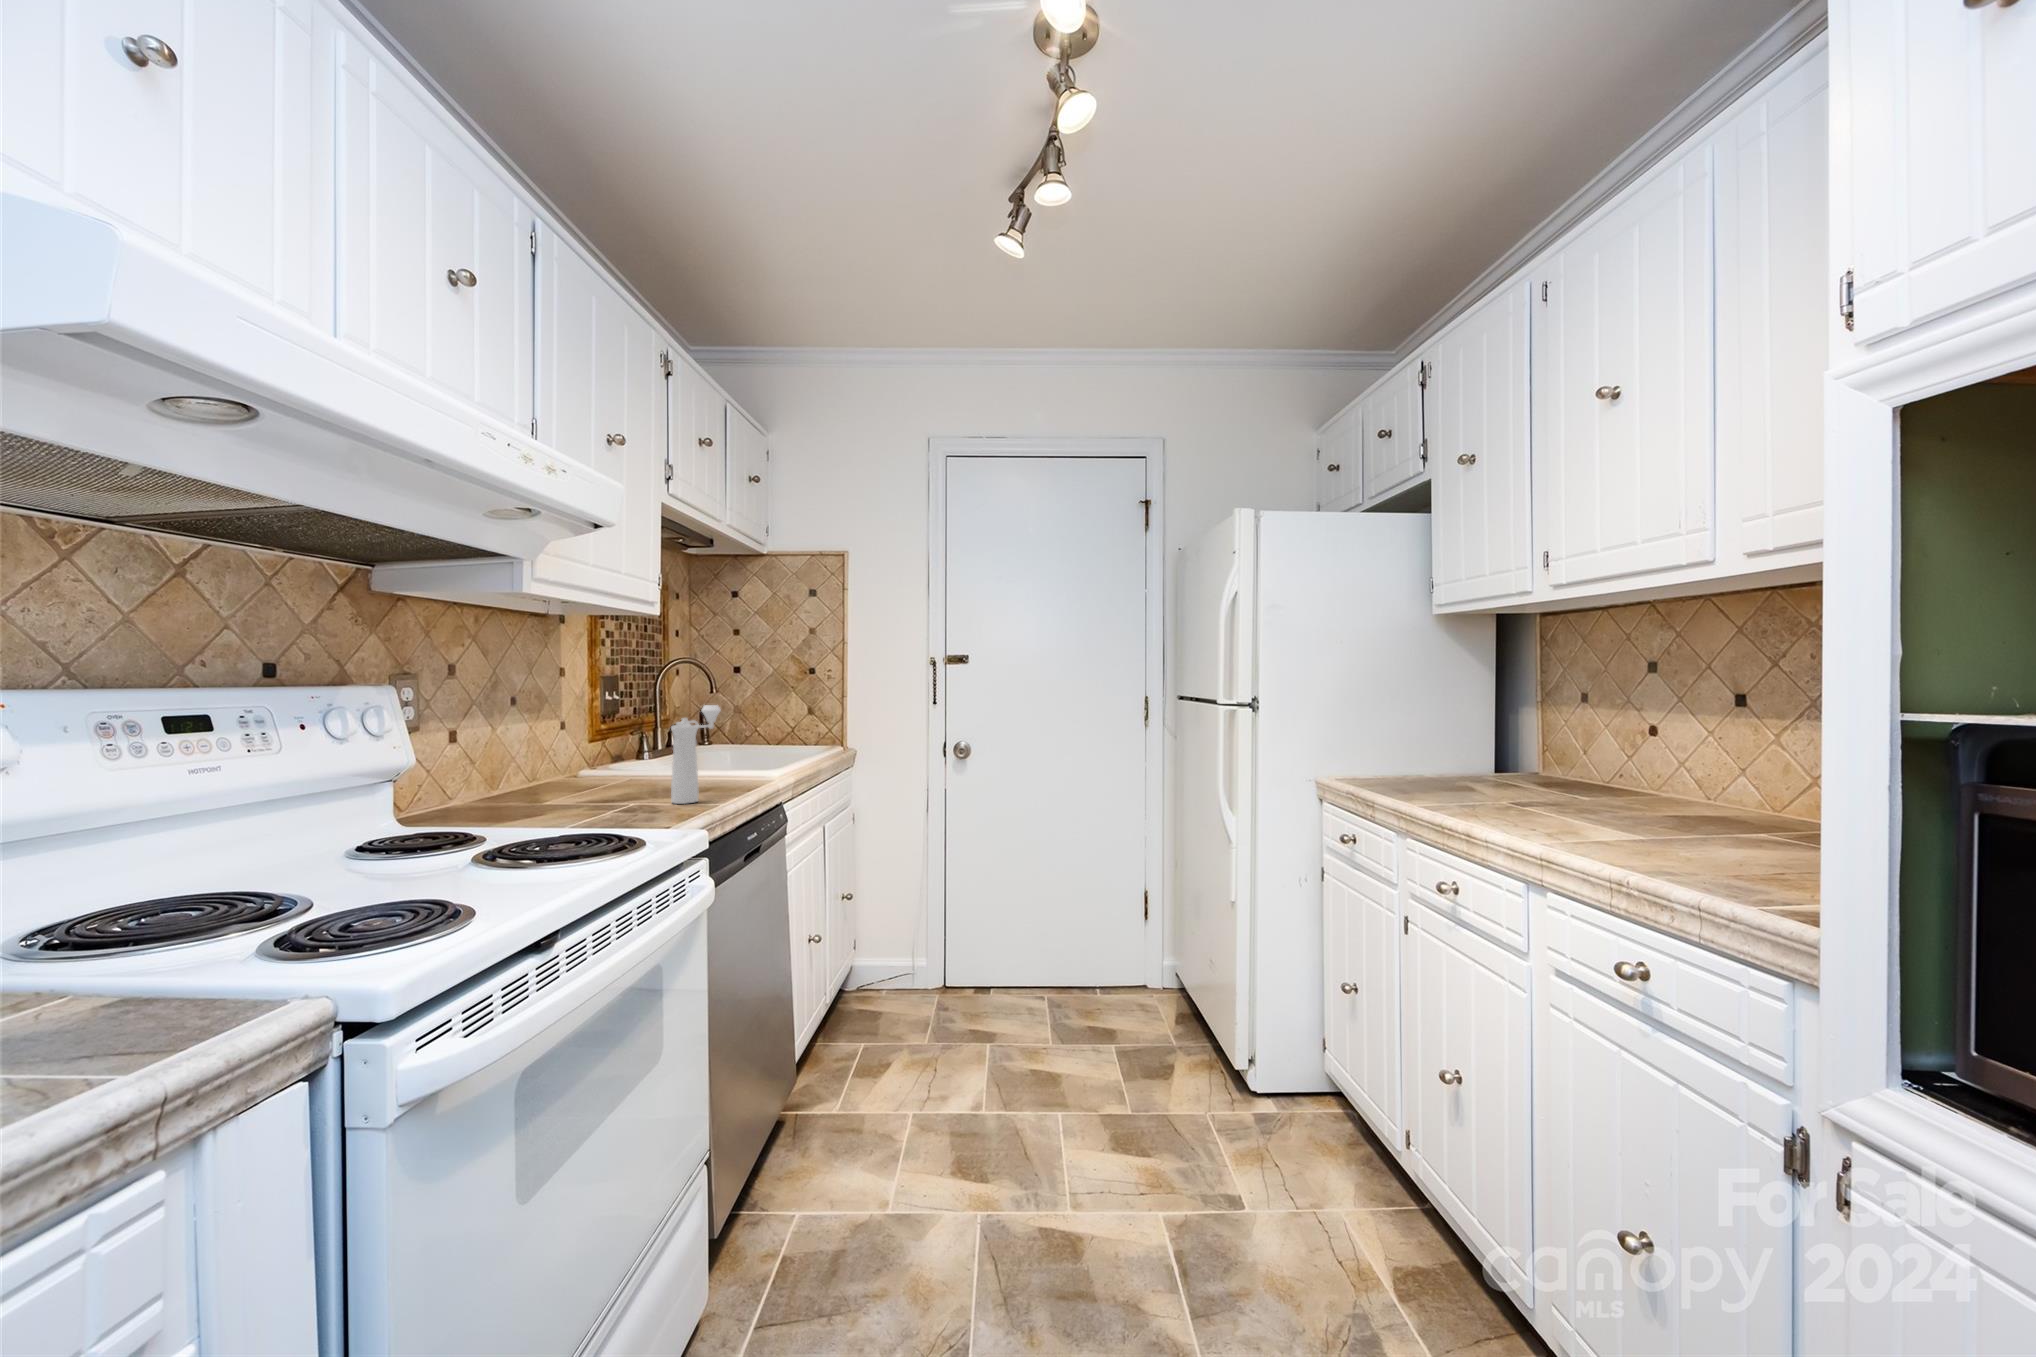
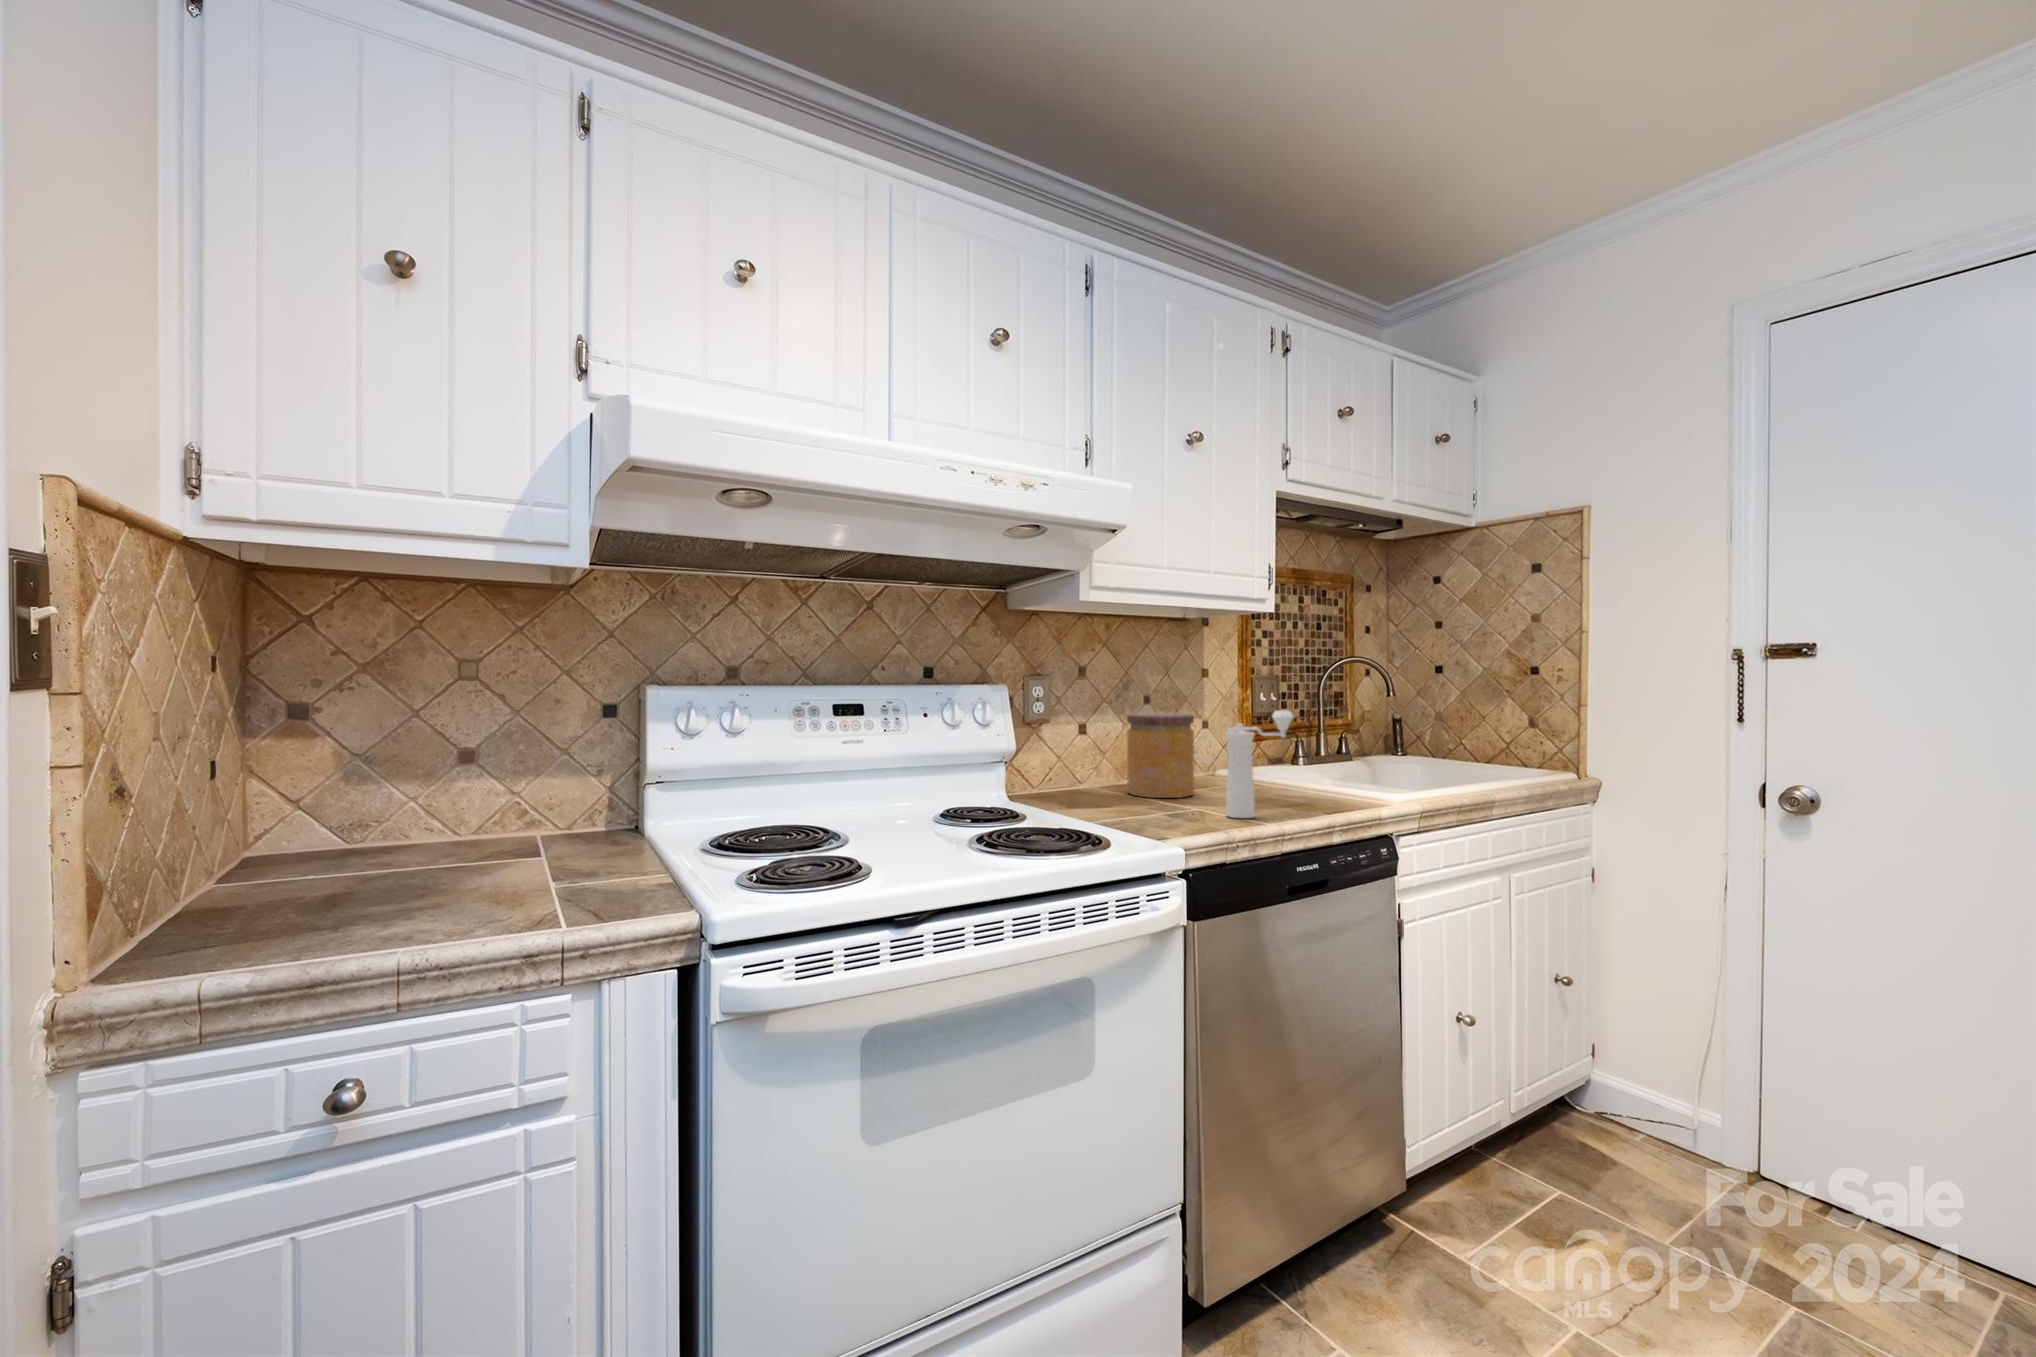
jar: none [521,713,599,802] -> present [1127,713,1194,798]

